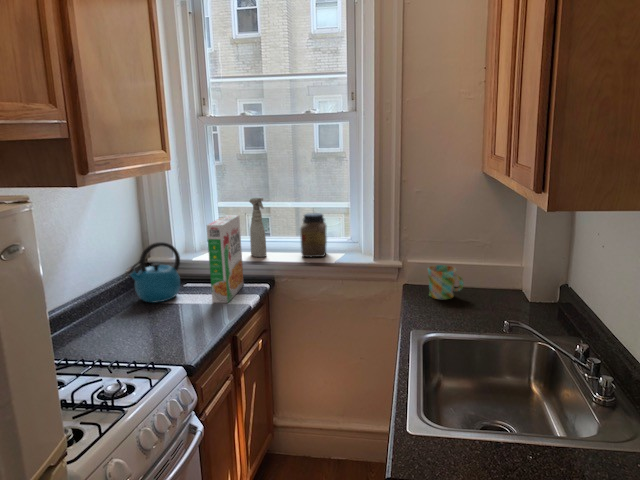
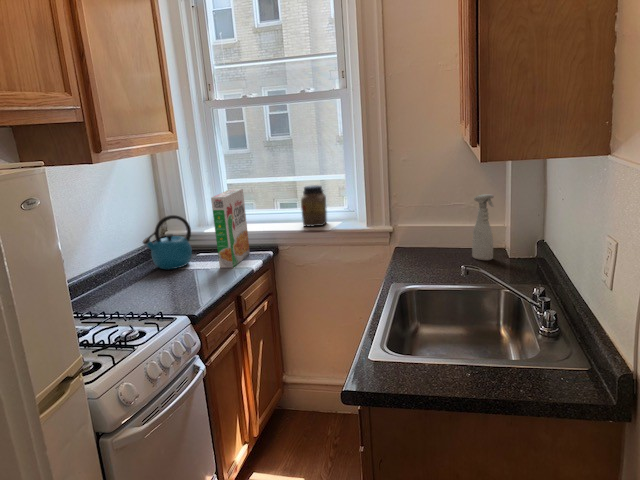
spray bottle: present [250,197,266,257] -> present [472,194,494,260]
mug: present [428,265,464,299] -> none [416,229,450,260]

